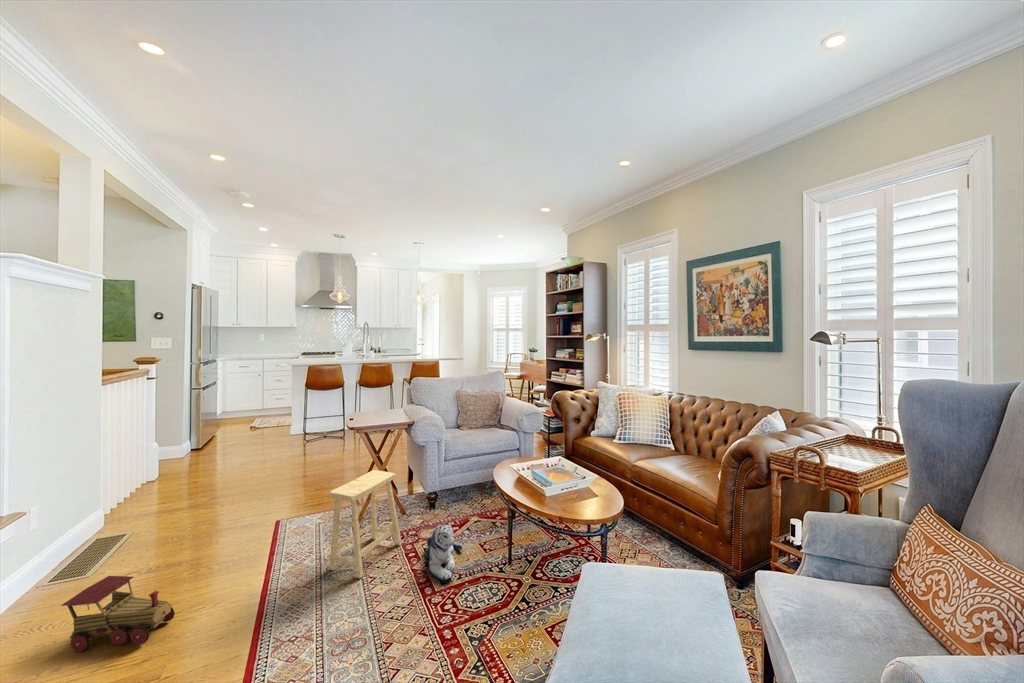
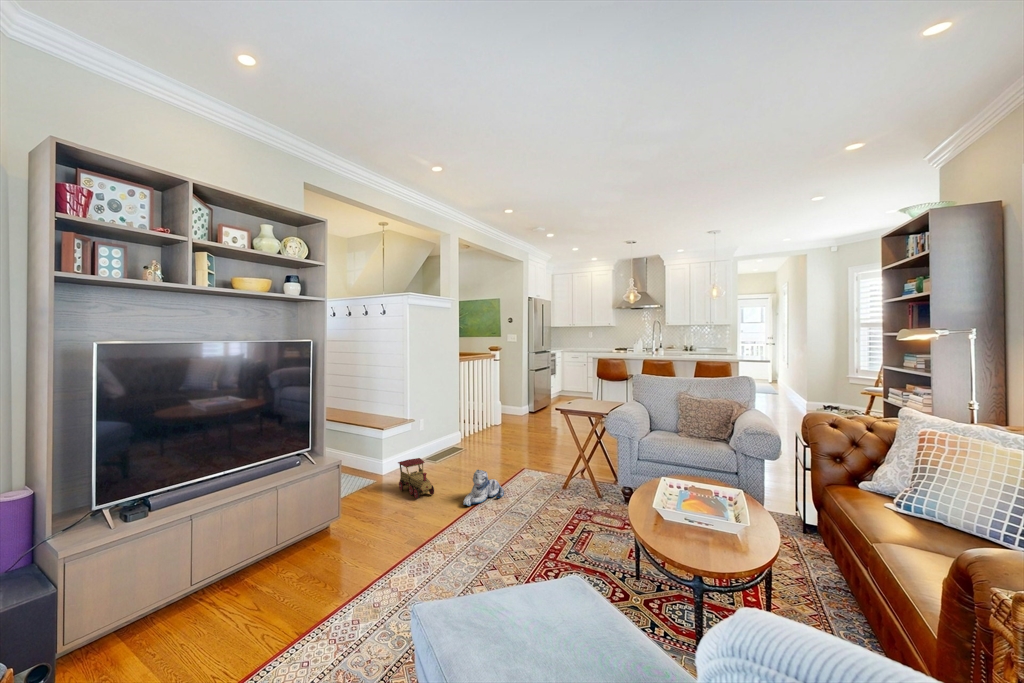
footstool: present [328,470,402,578] -> none [514,444,573,524]
plush toy: present [425,524,462,581] -> present [463,470,504,506]

